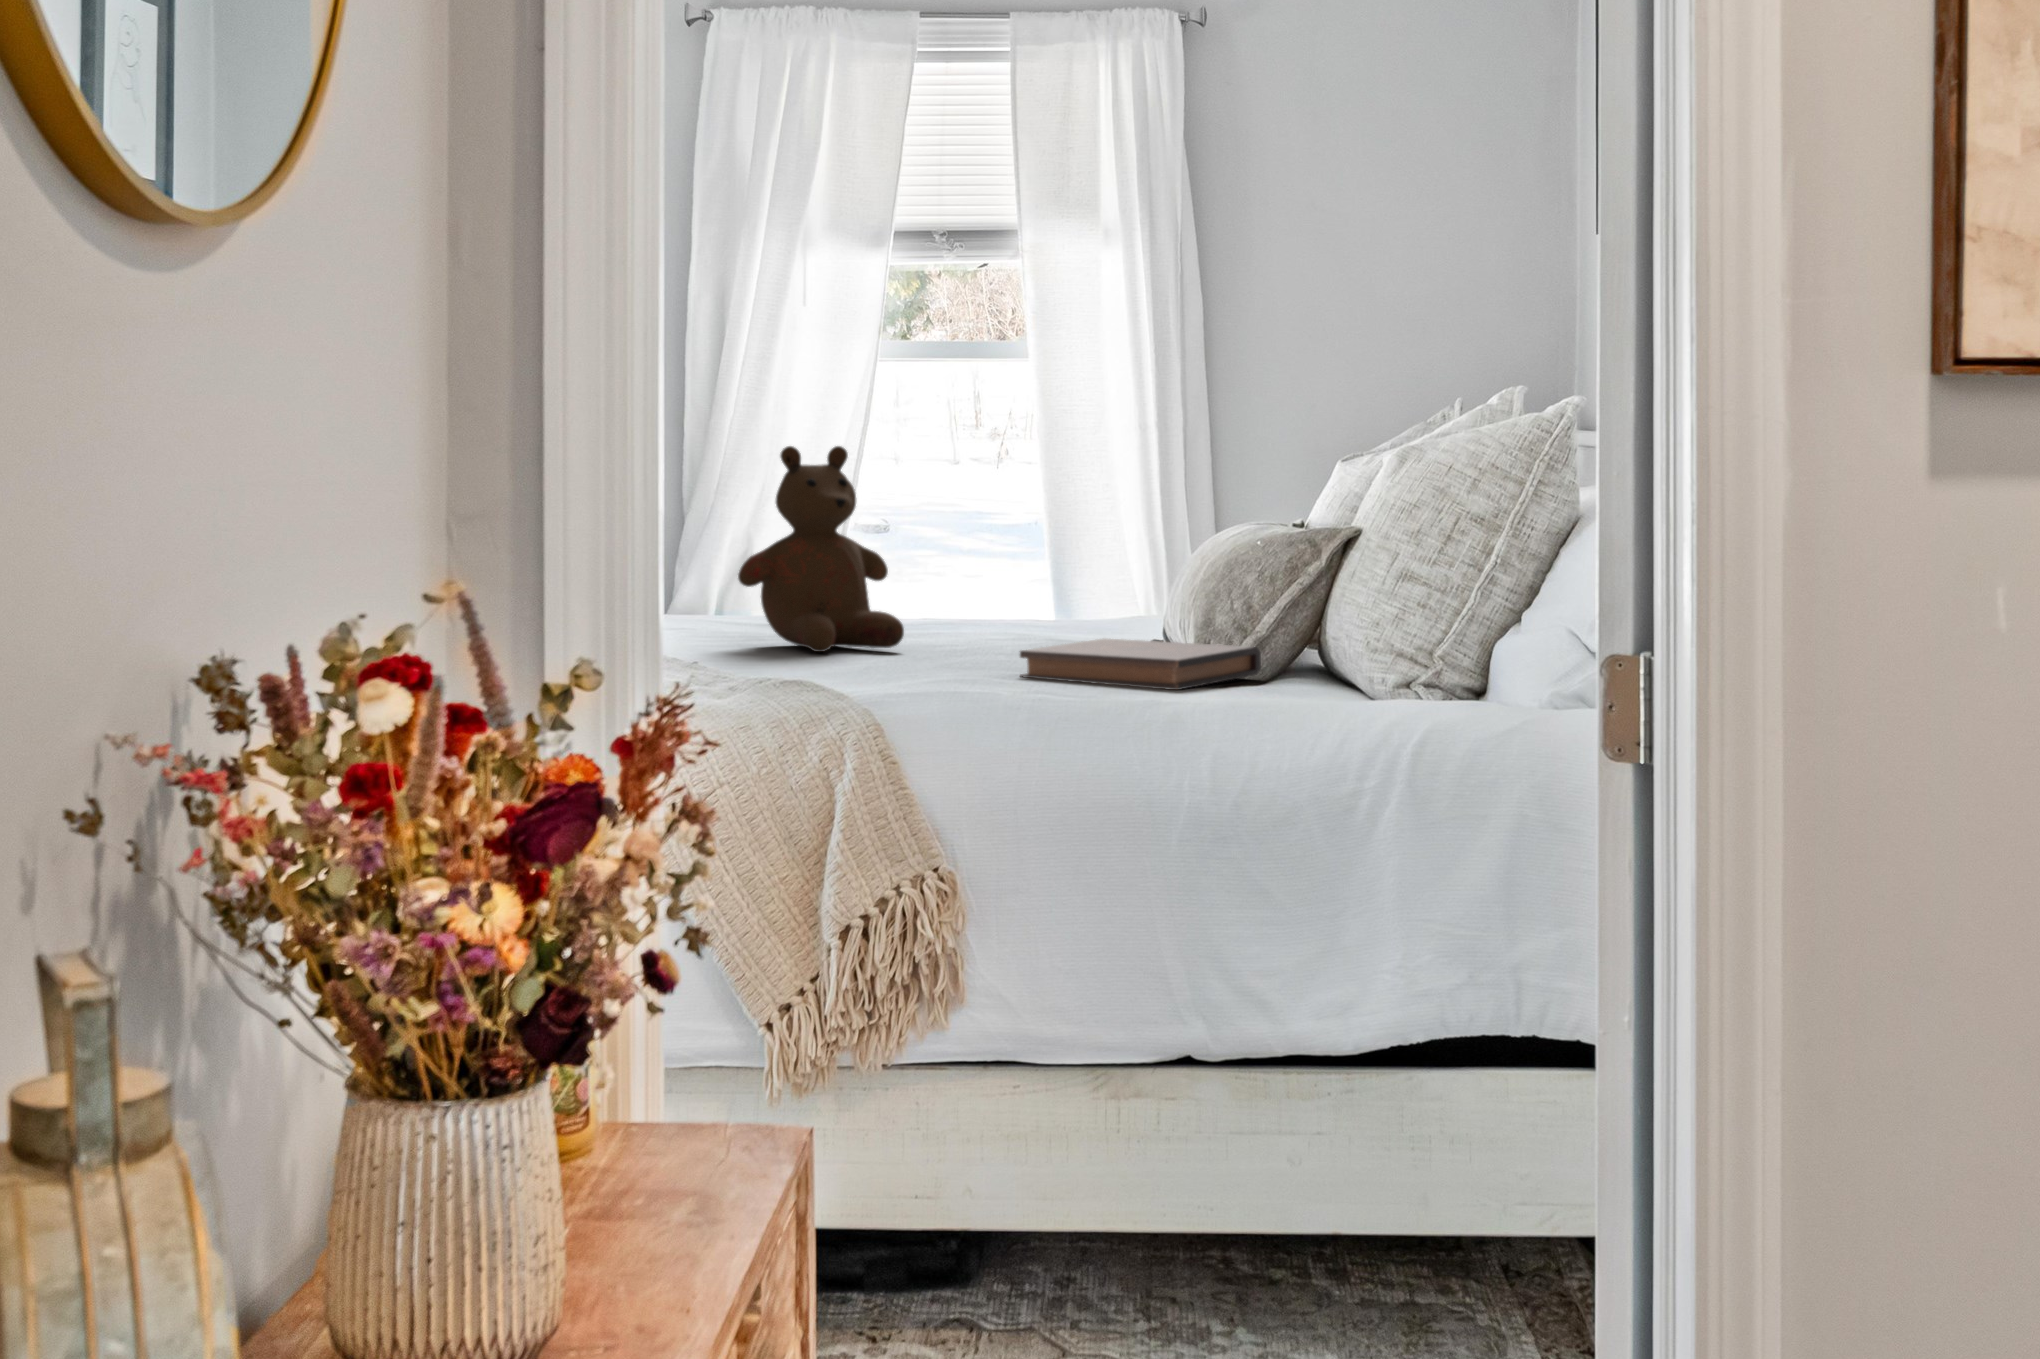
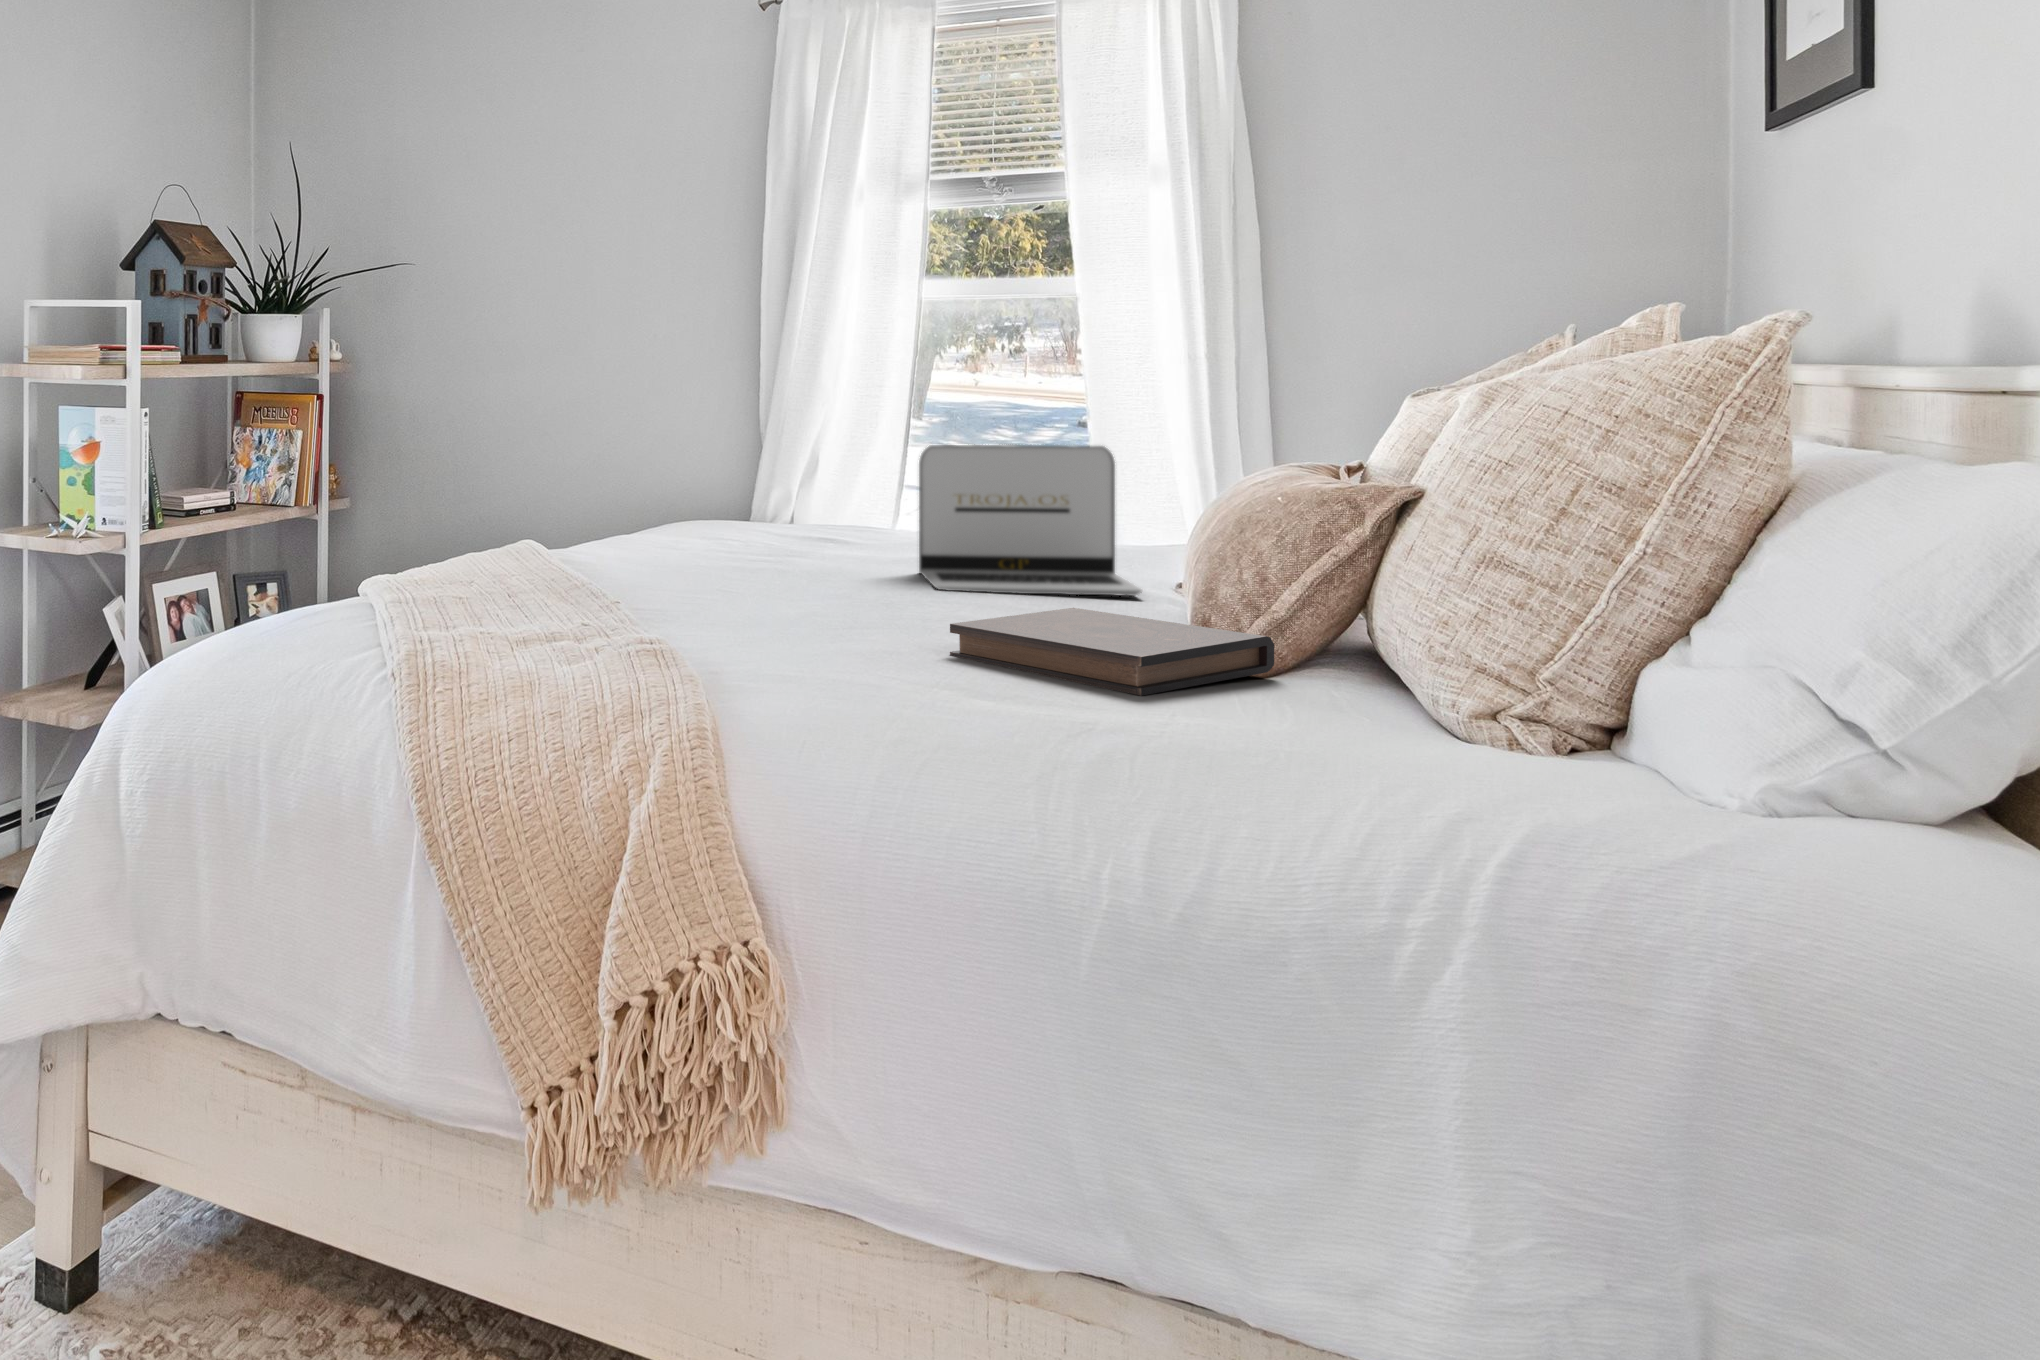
teddy bear: present [738,446,904,652] -> none [687,380,857,600]
laptop: none [927,508,1134,645] -> present [919,445,1142,596]

